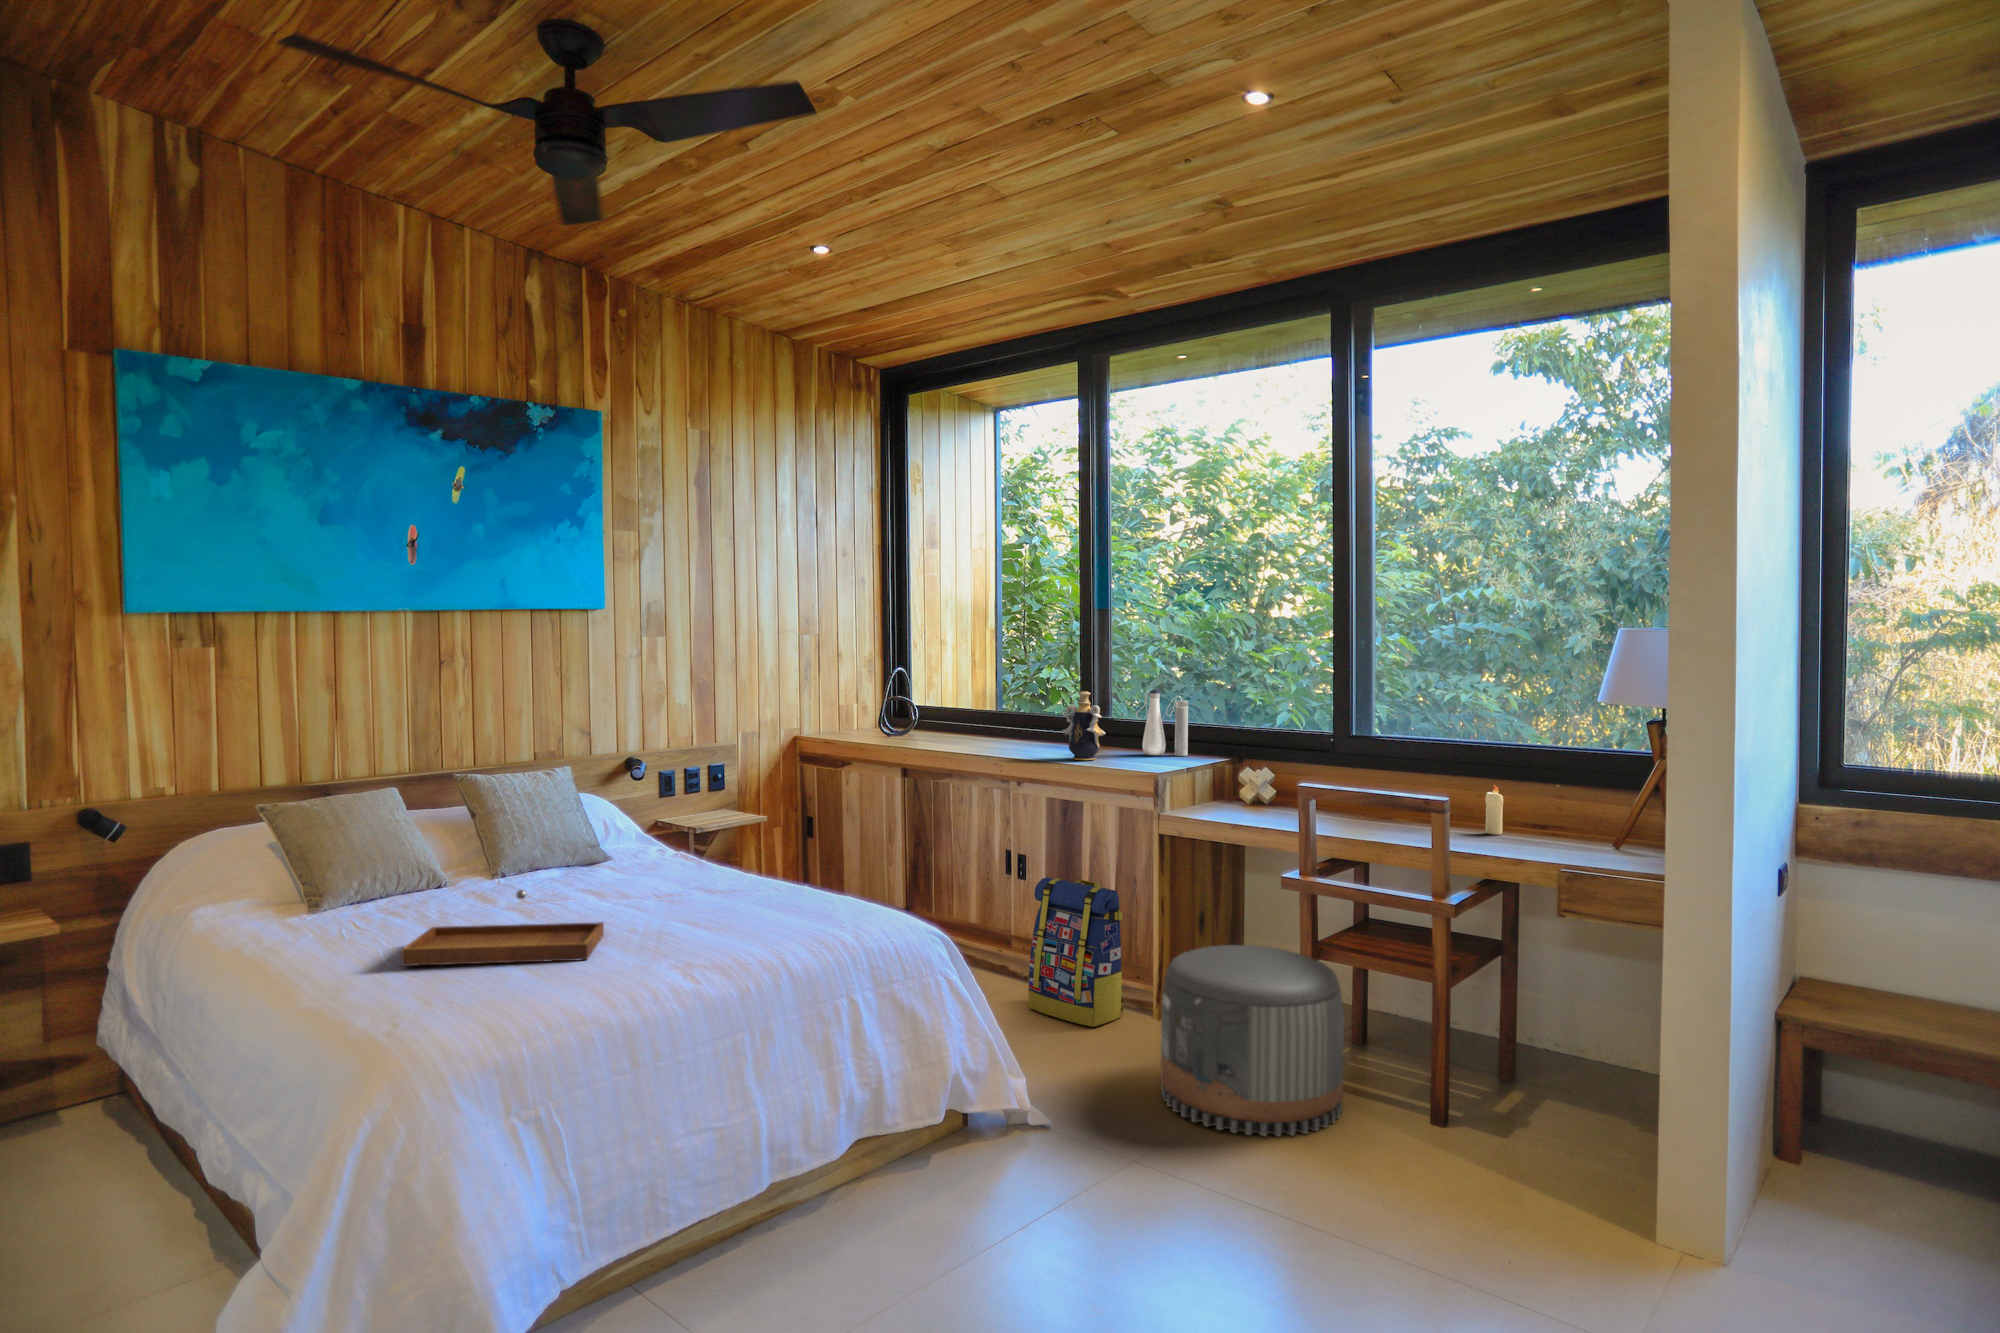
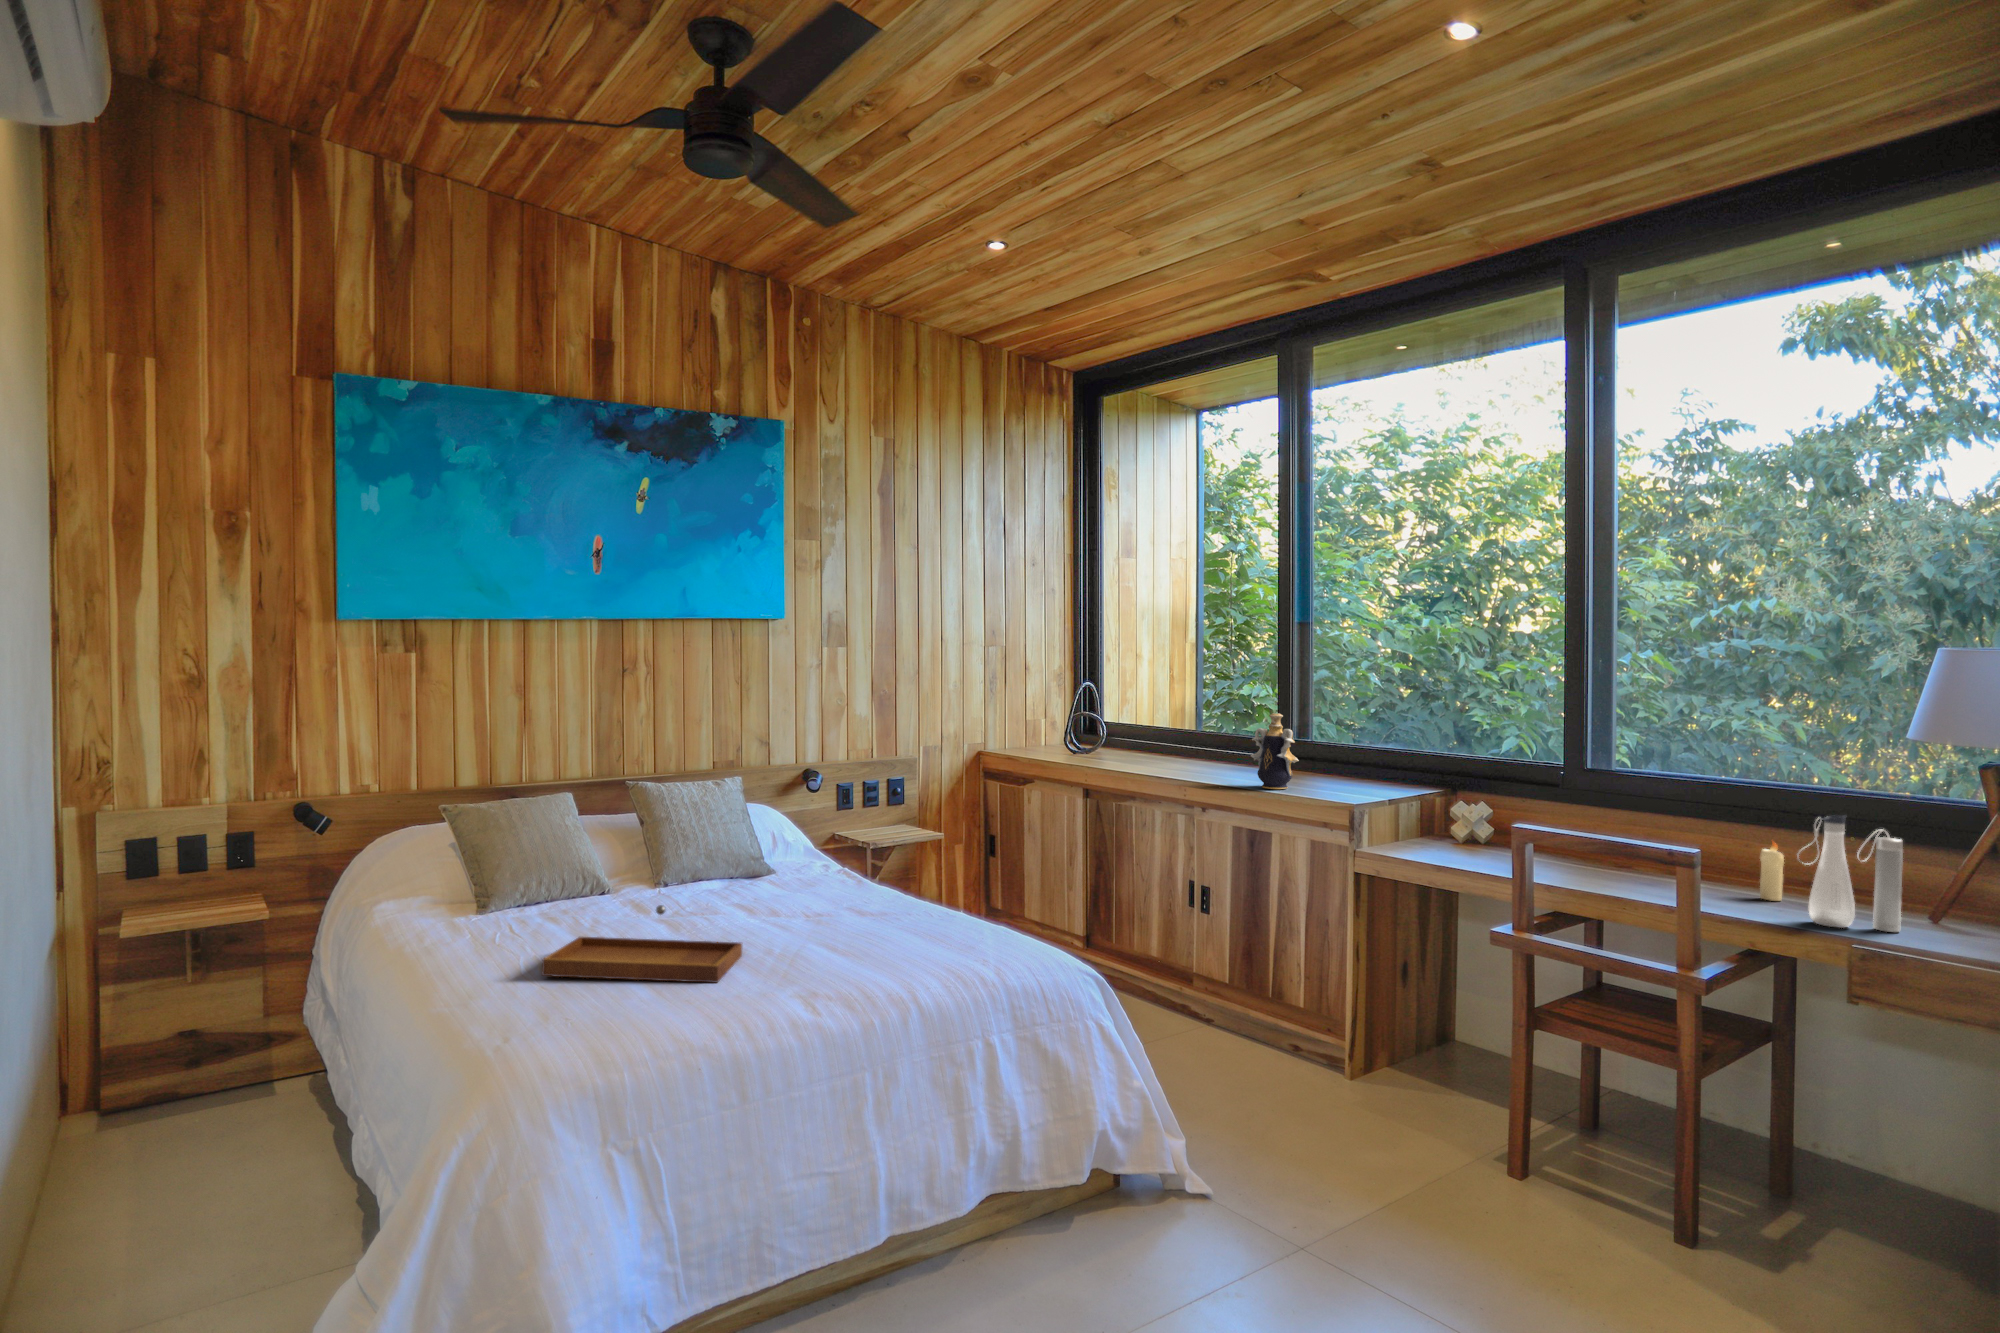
water bottle: present [1136,689,1188,756] -> present [1798,815,1903,932]
backpack: present [1028,877,1124,1027] -> none [1205,916,1312,1087]
pouf: present [1160,945,1344,1136] -> none [1344,1010,1568,1244]

